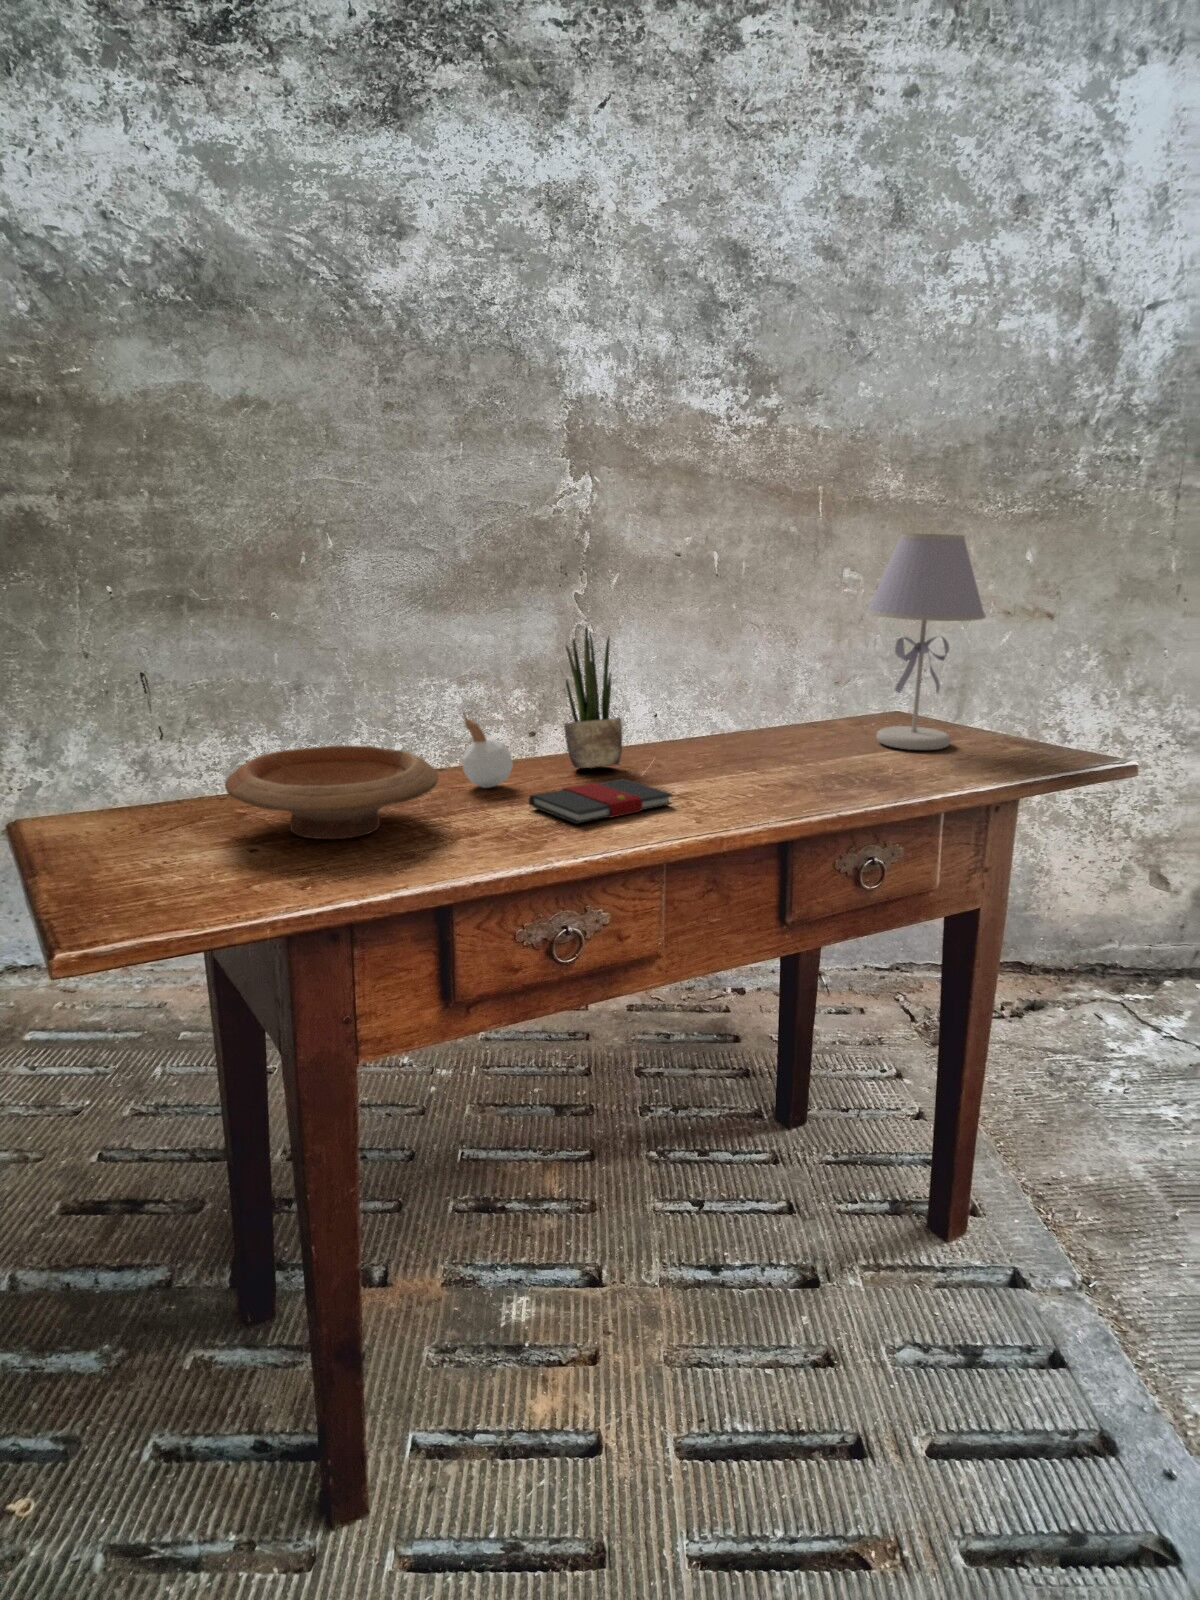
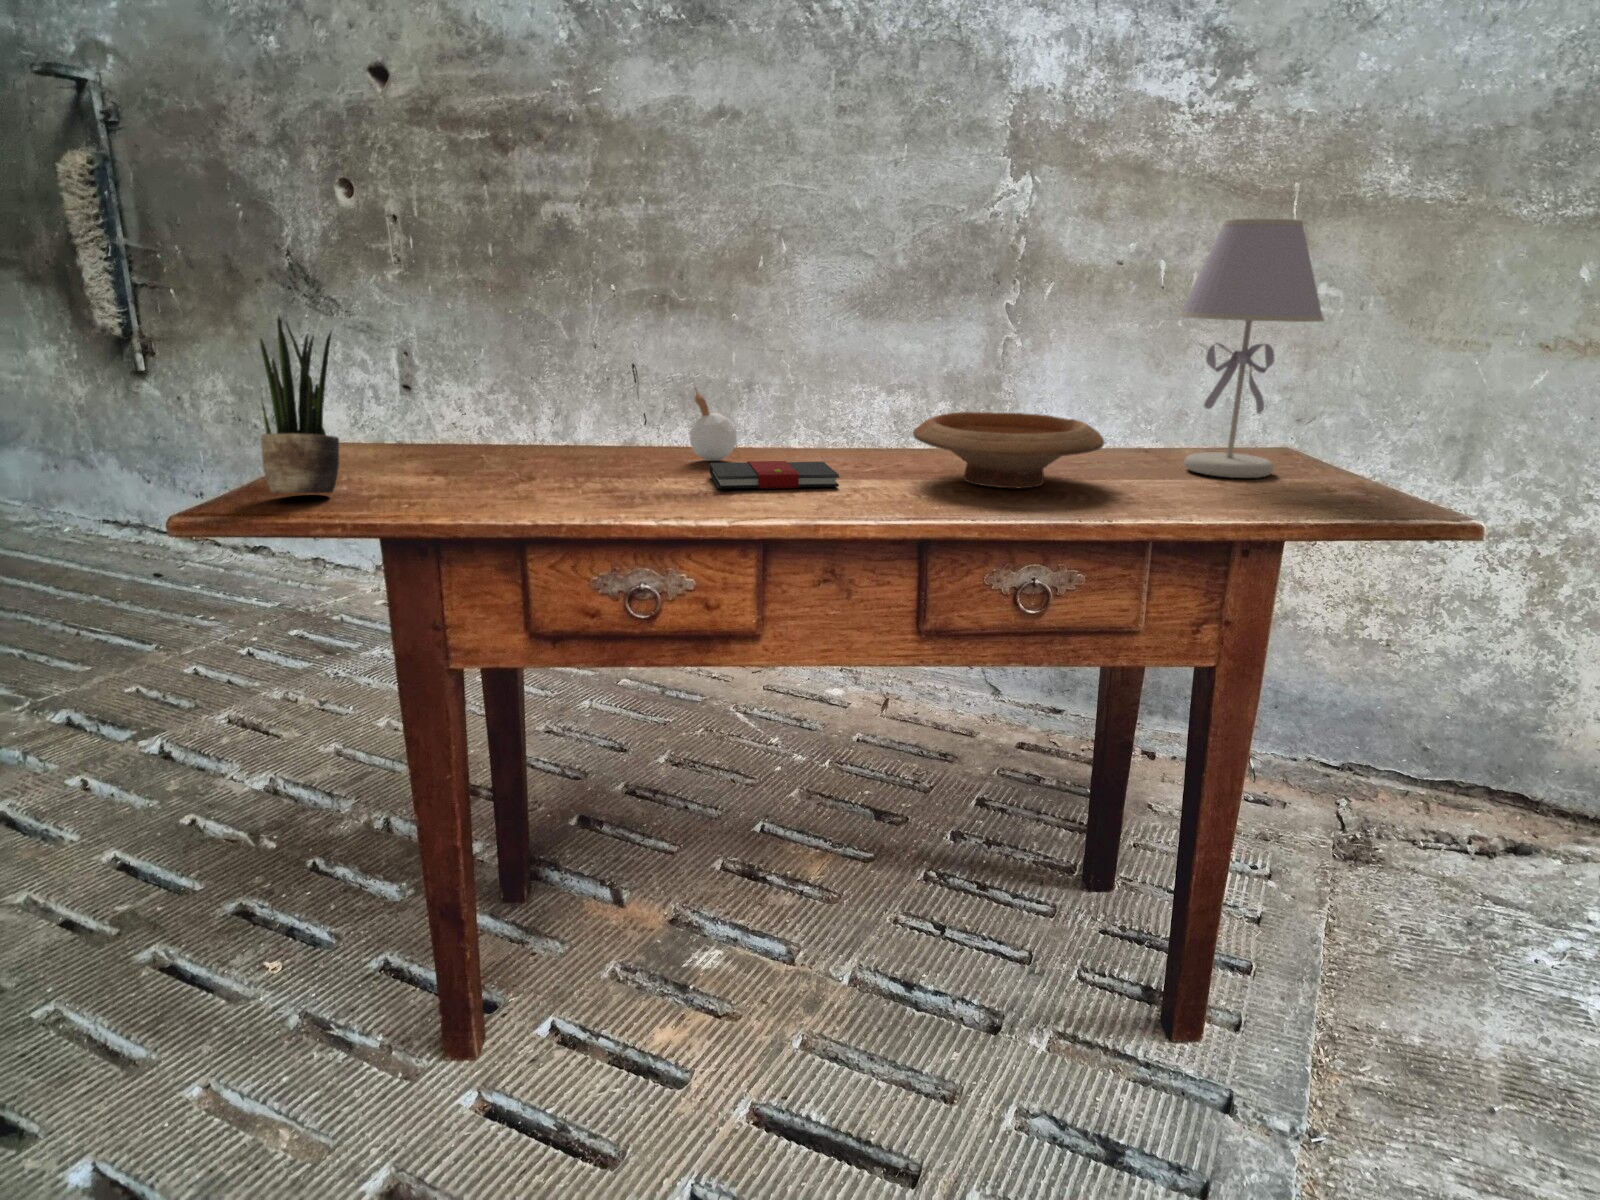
potted plant: present [564,627,622,768] -> present [260,316,339,493]
wooden bowl: present [225,746,438,839] -> present [913,412,1104,488]

